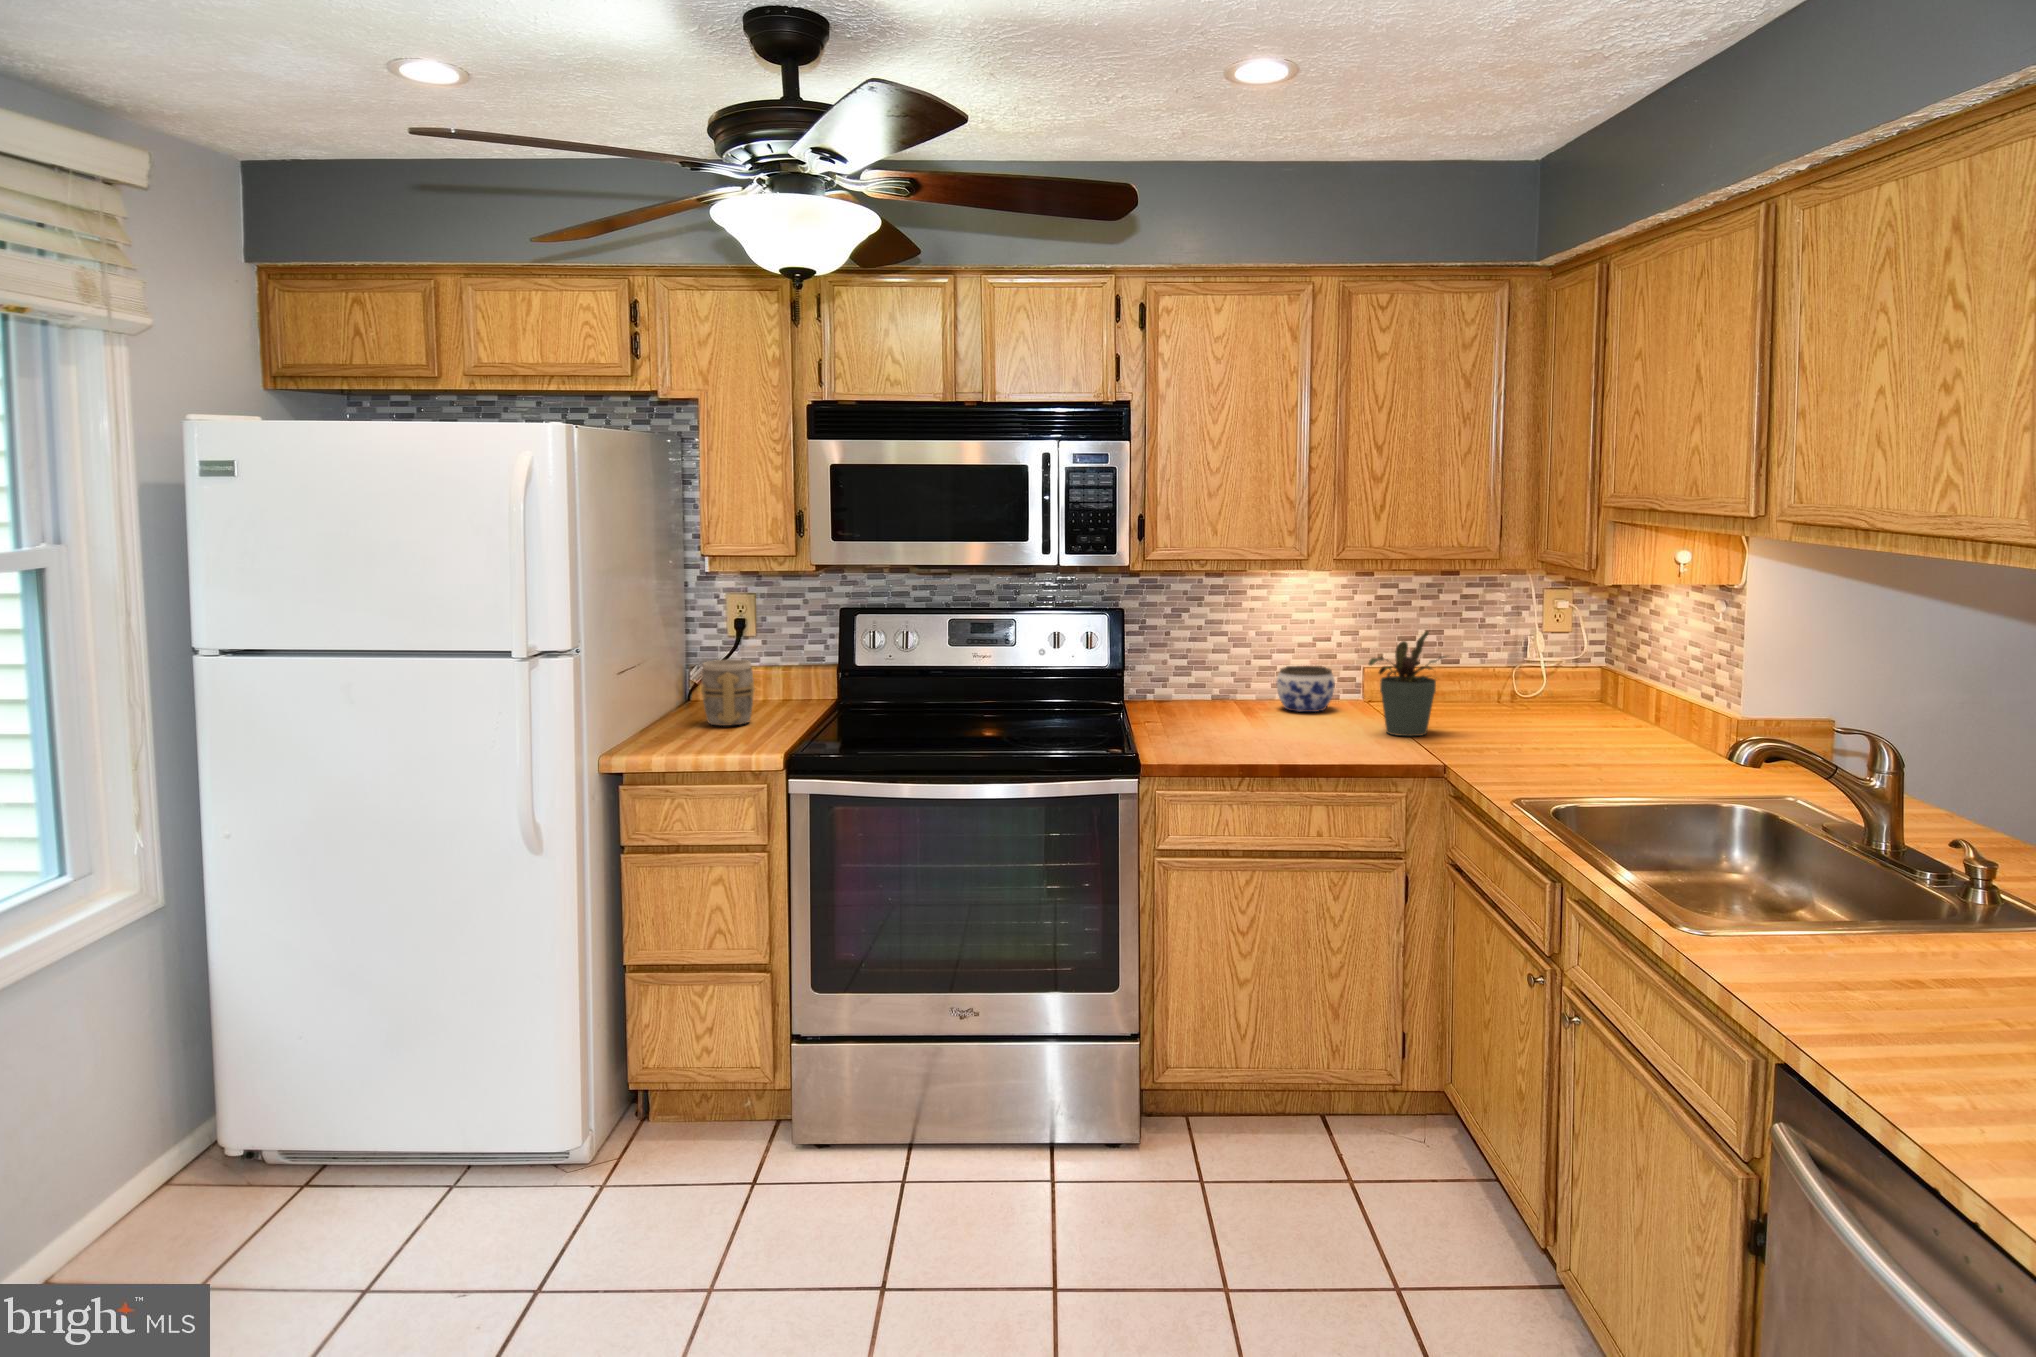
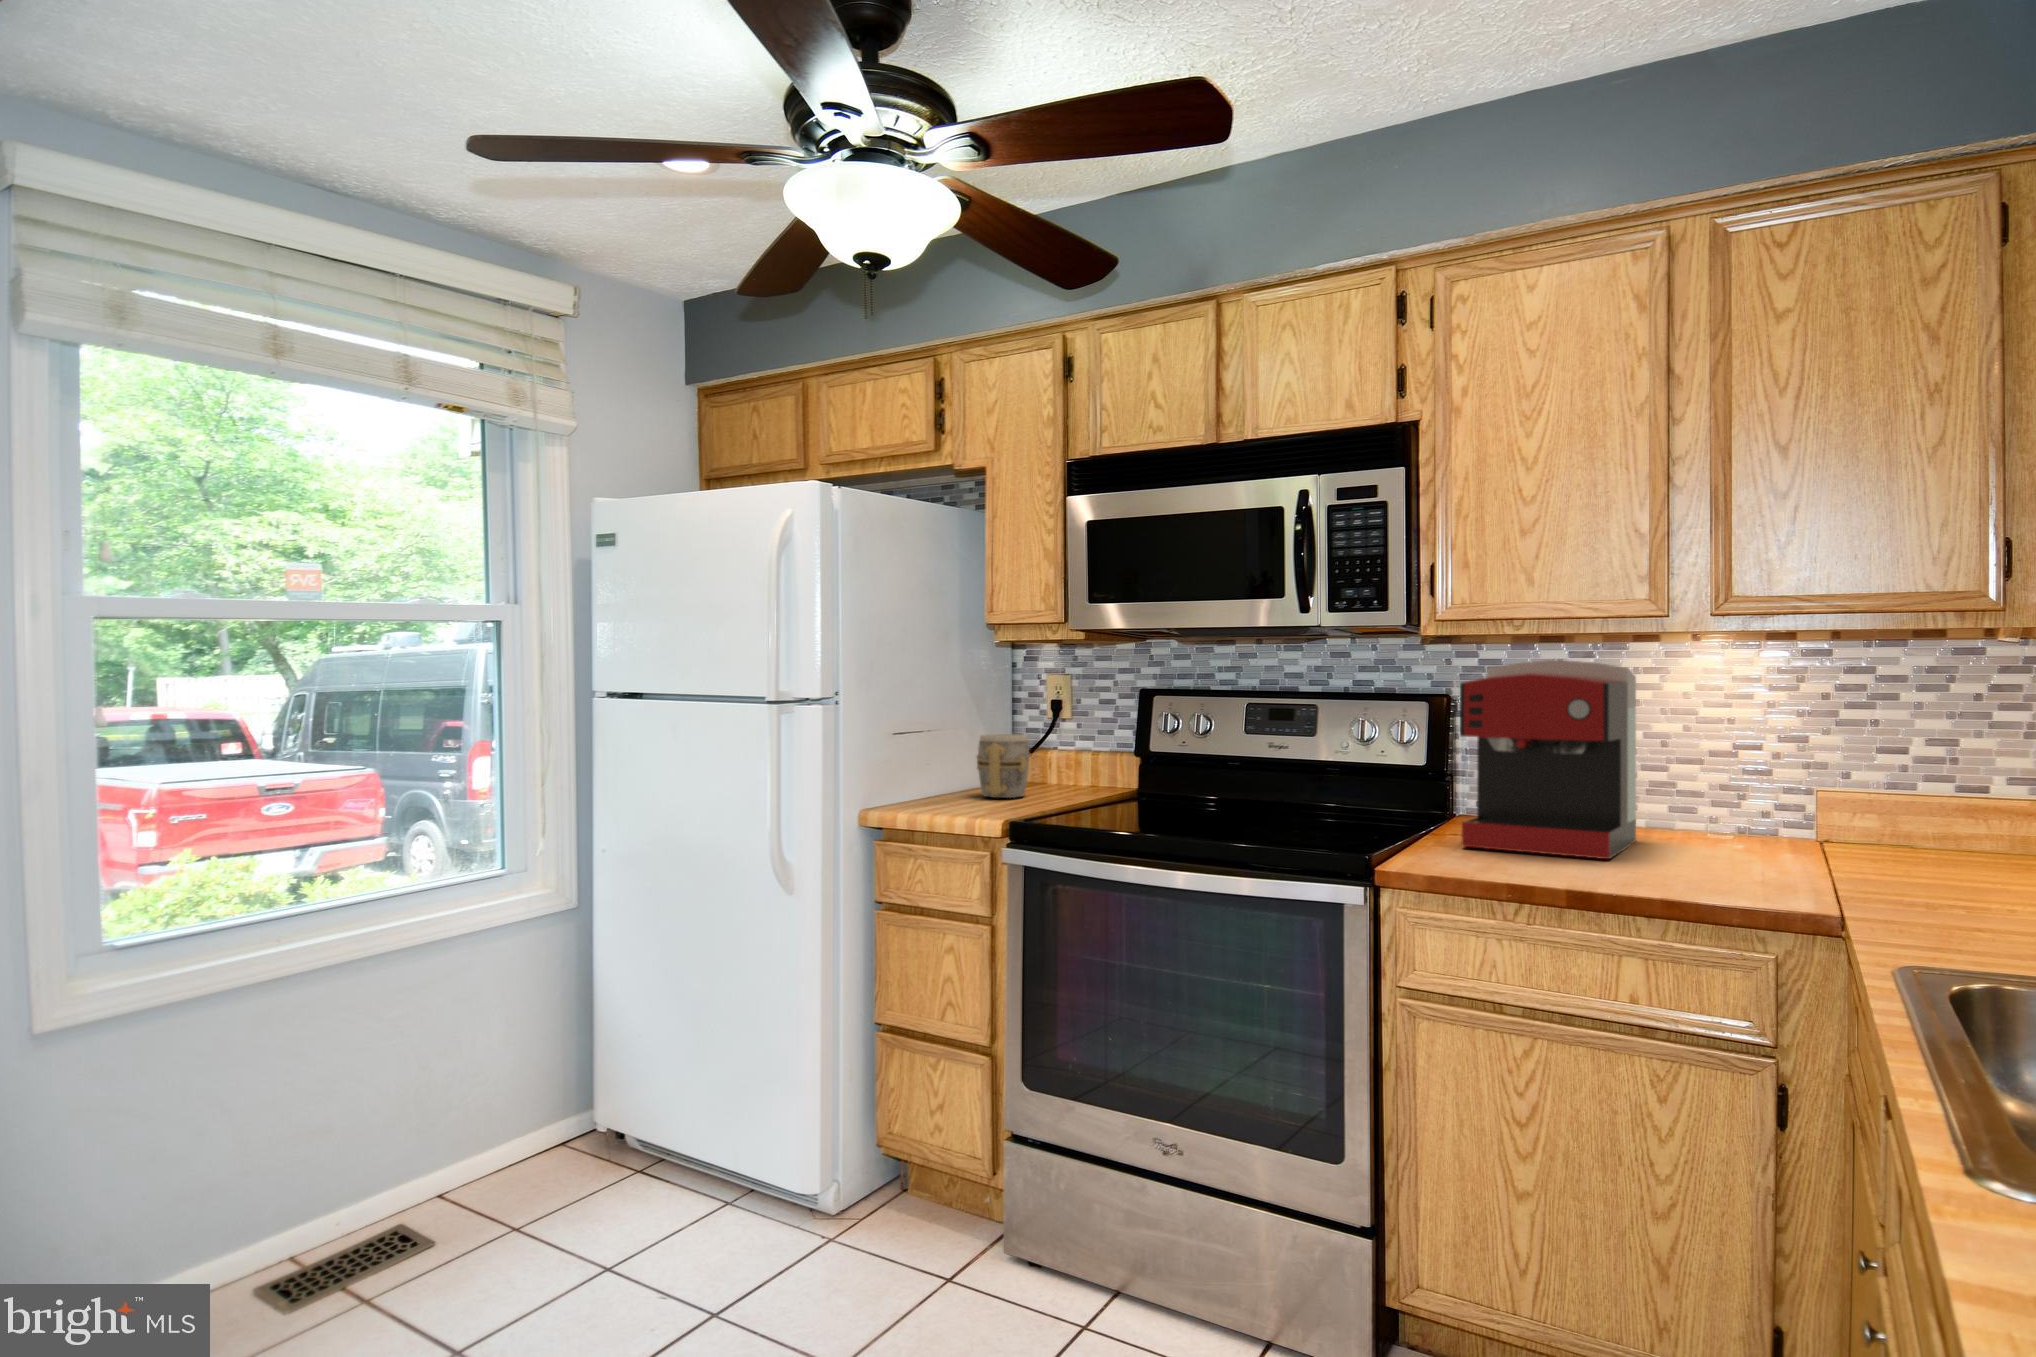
coffee maker: none [1171,585,1280,737] -> present [1460,660,1636,859]
potted plant: present [1369,631,1445,736] -> none [1760,718,1908,878]
jar: present [1277,666,1335,712] -> none [1663,778,1753,840]

